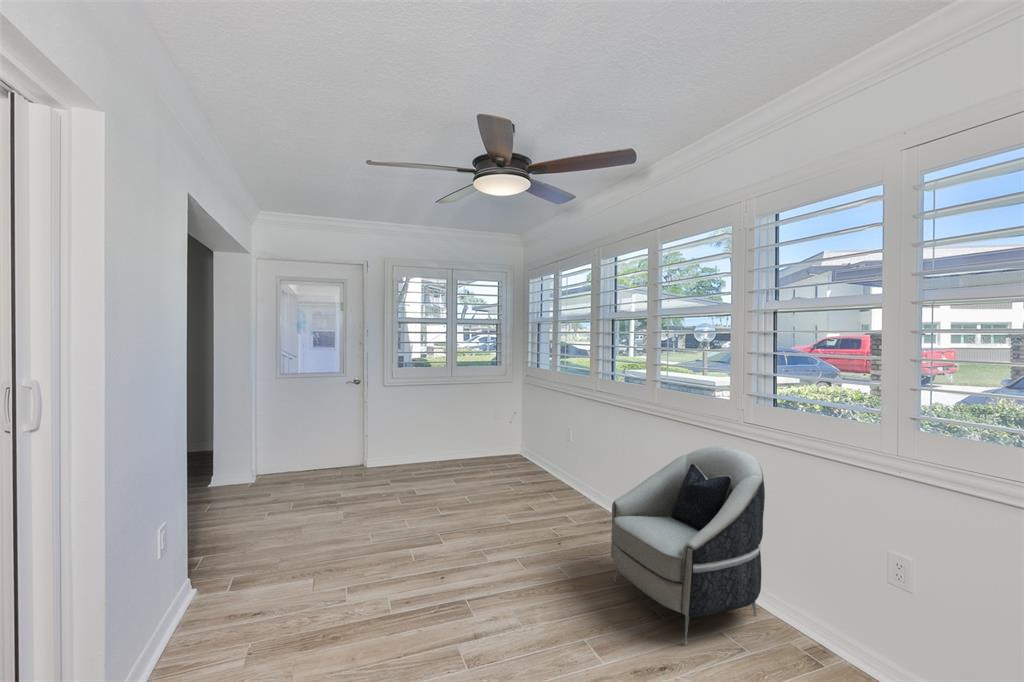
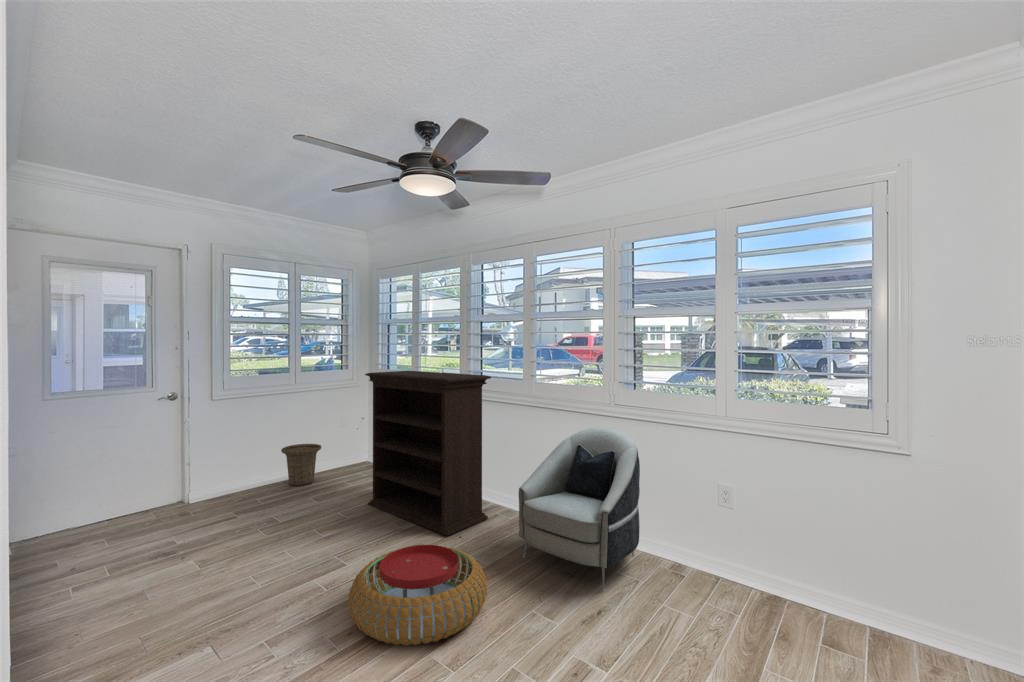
bookshelf: none [496,367,611,539] -> present [365,371,491,536]
basket: none [439,430,474,468] -> present [281,444,321,486]
pouf: none [408,536,546,635] -> present [348,545,487,646]

